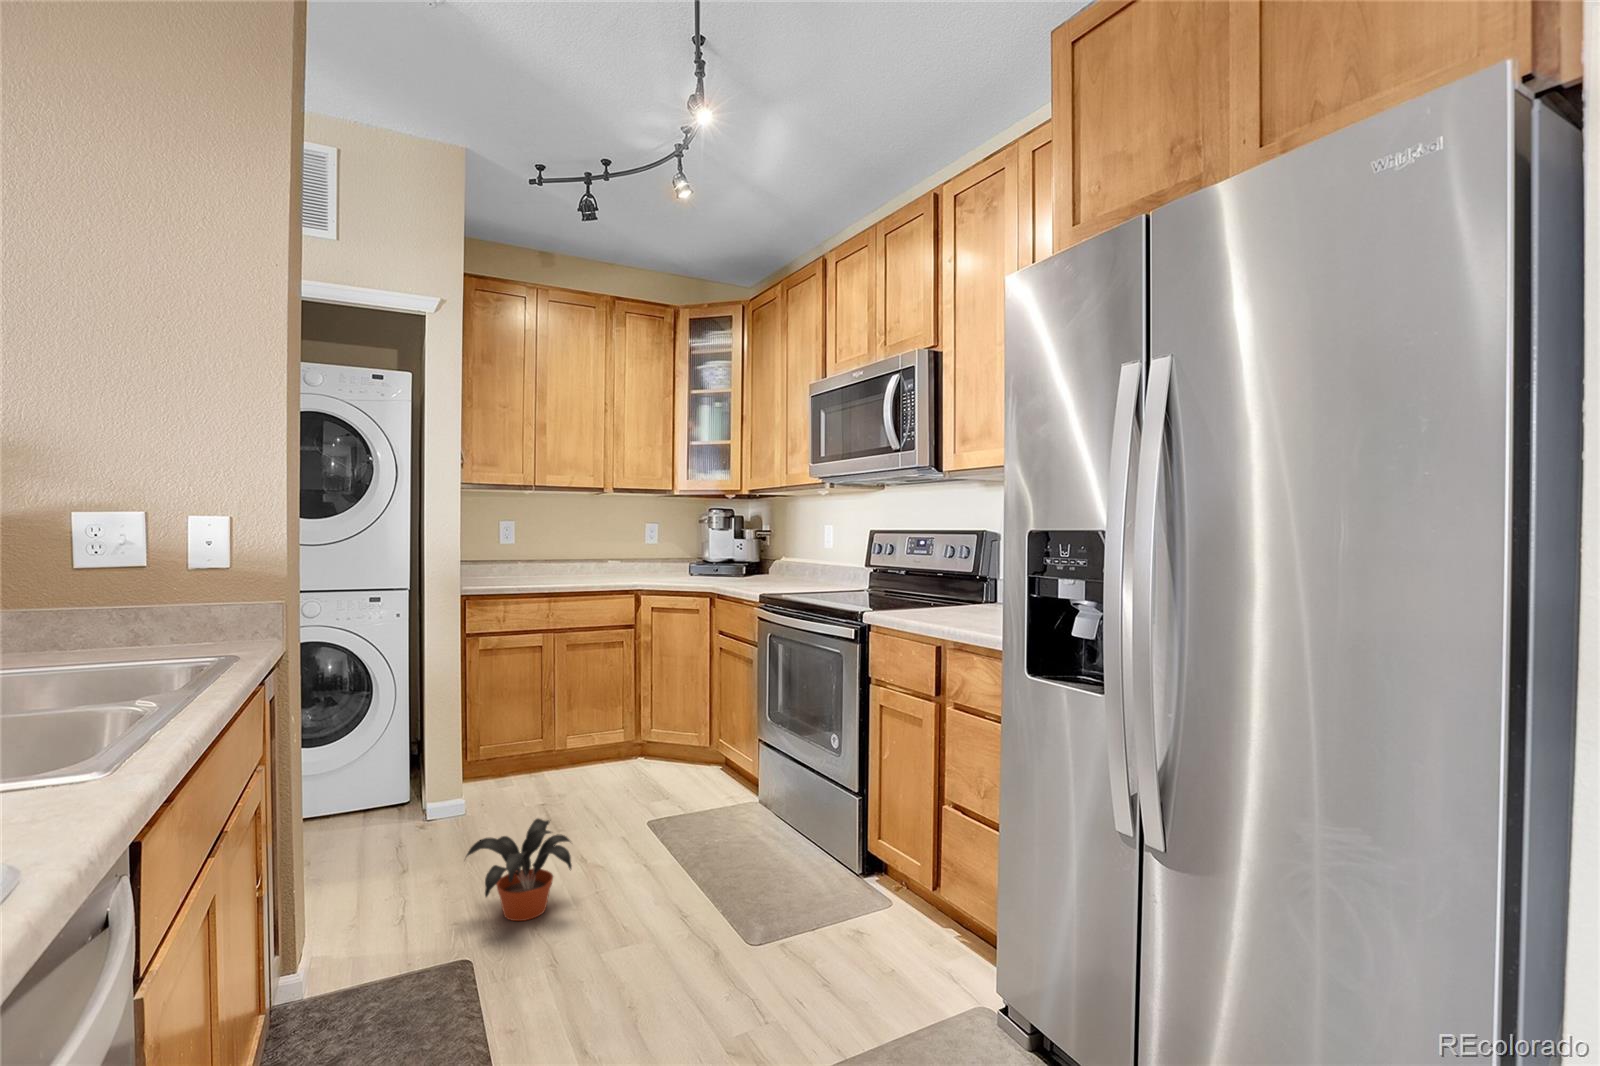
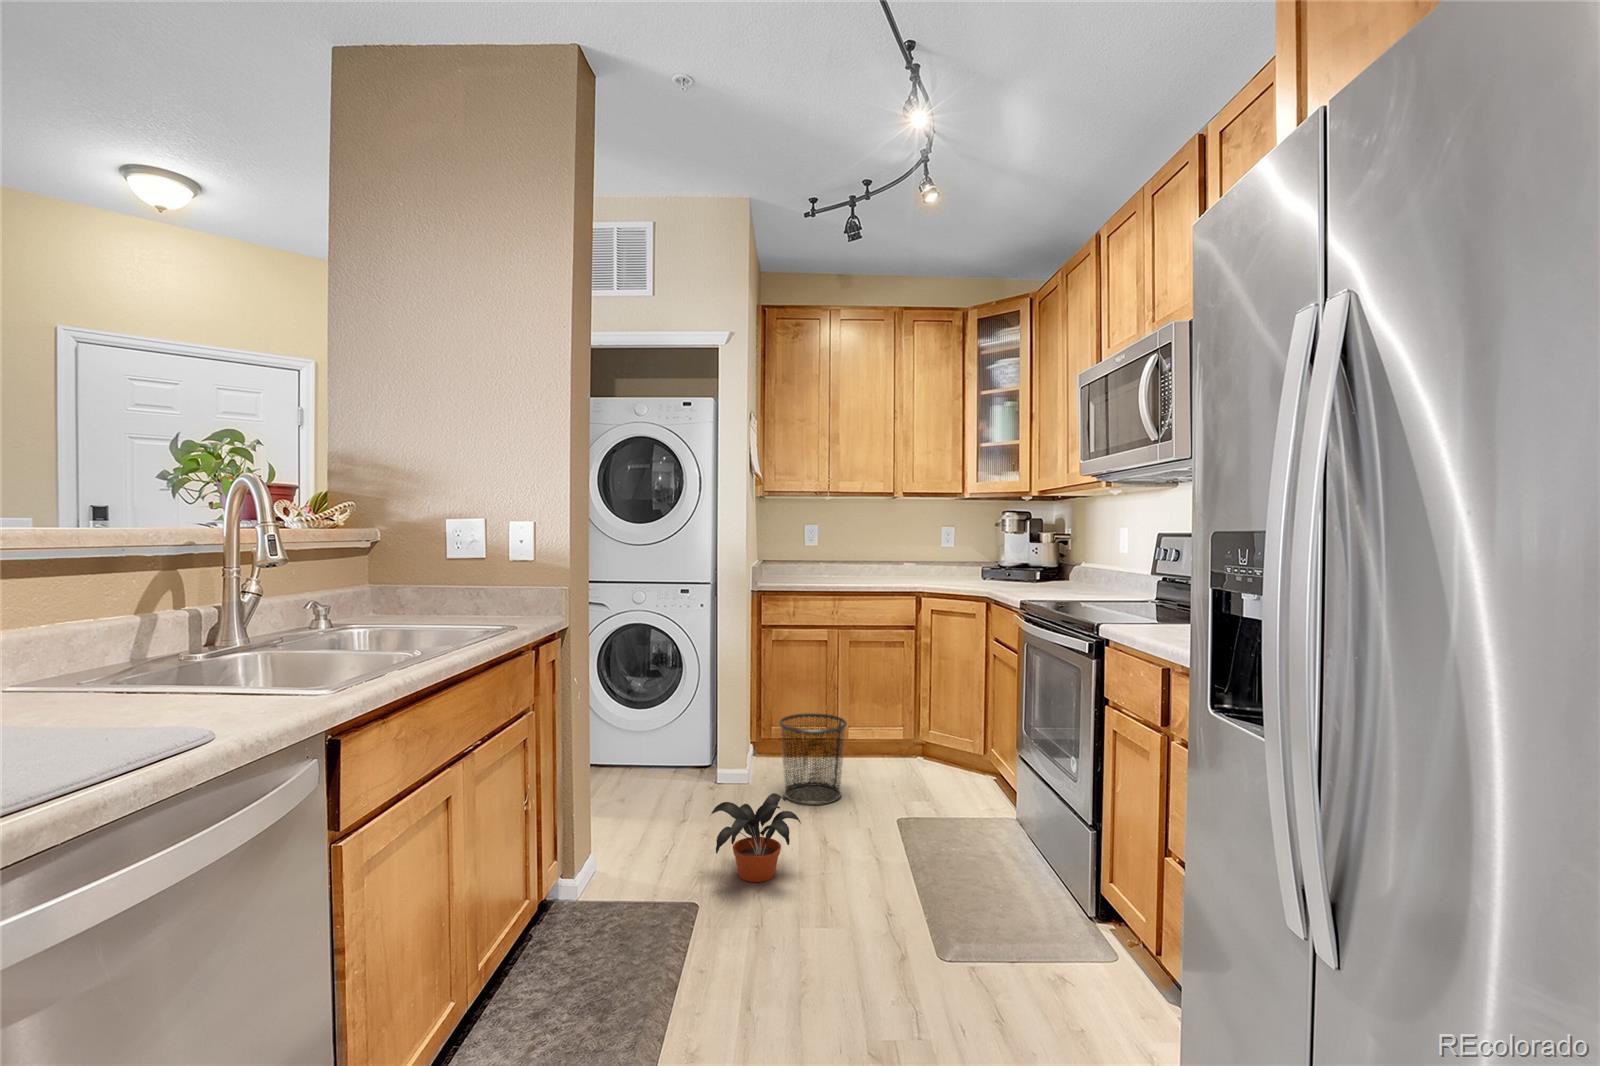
waste bin: none [505,726,584,827] -> present [779,713,847,805]

